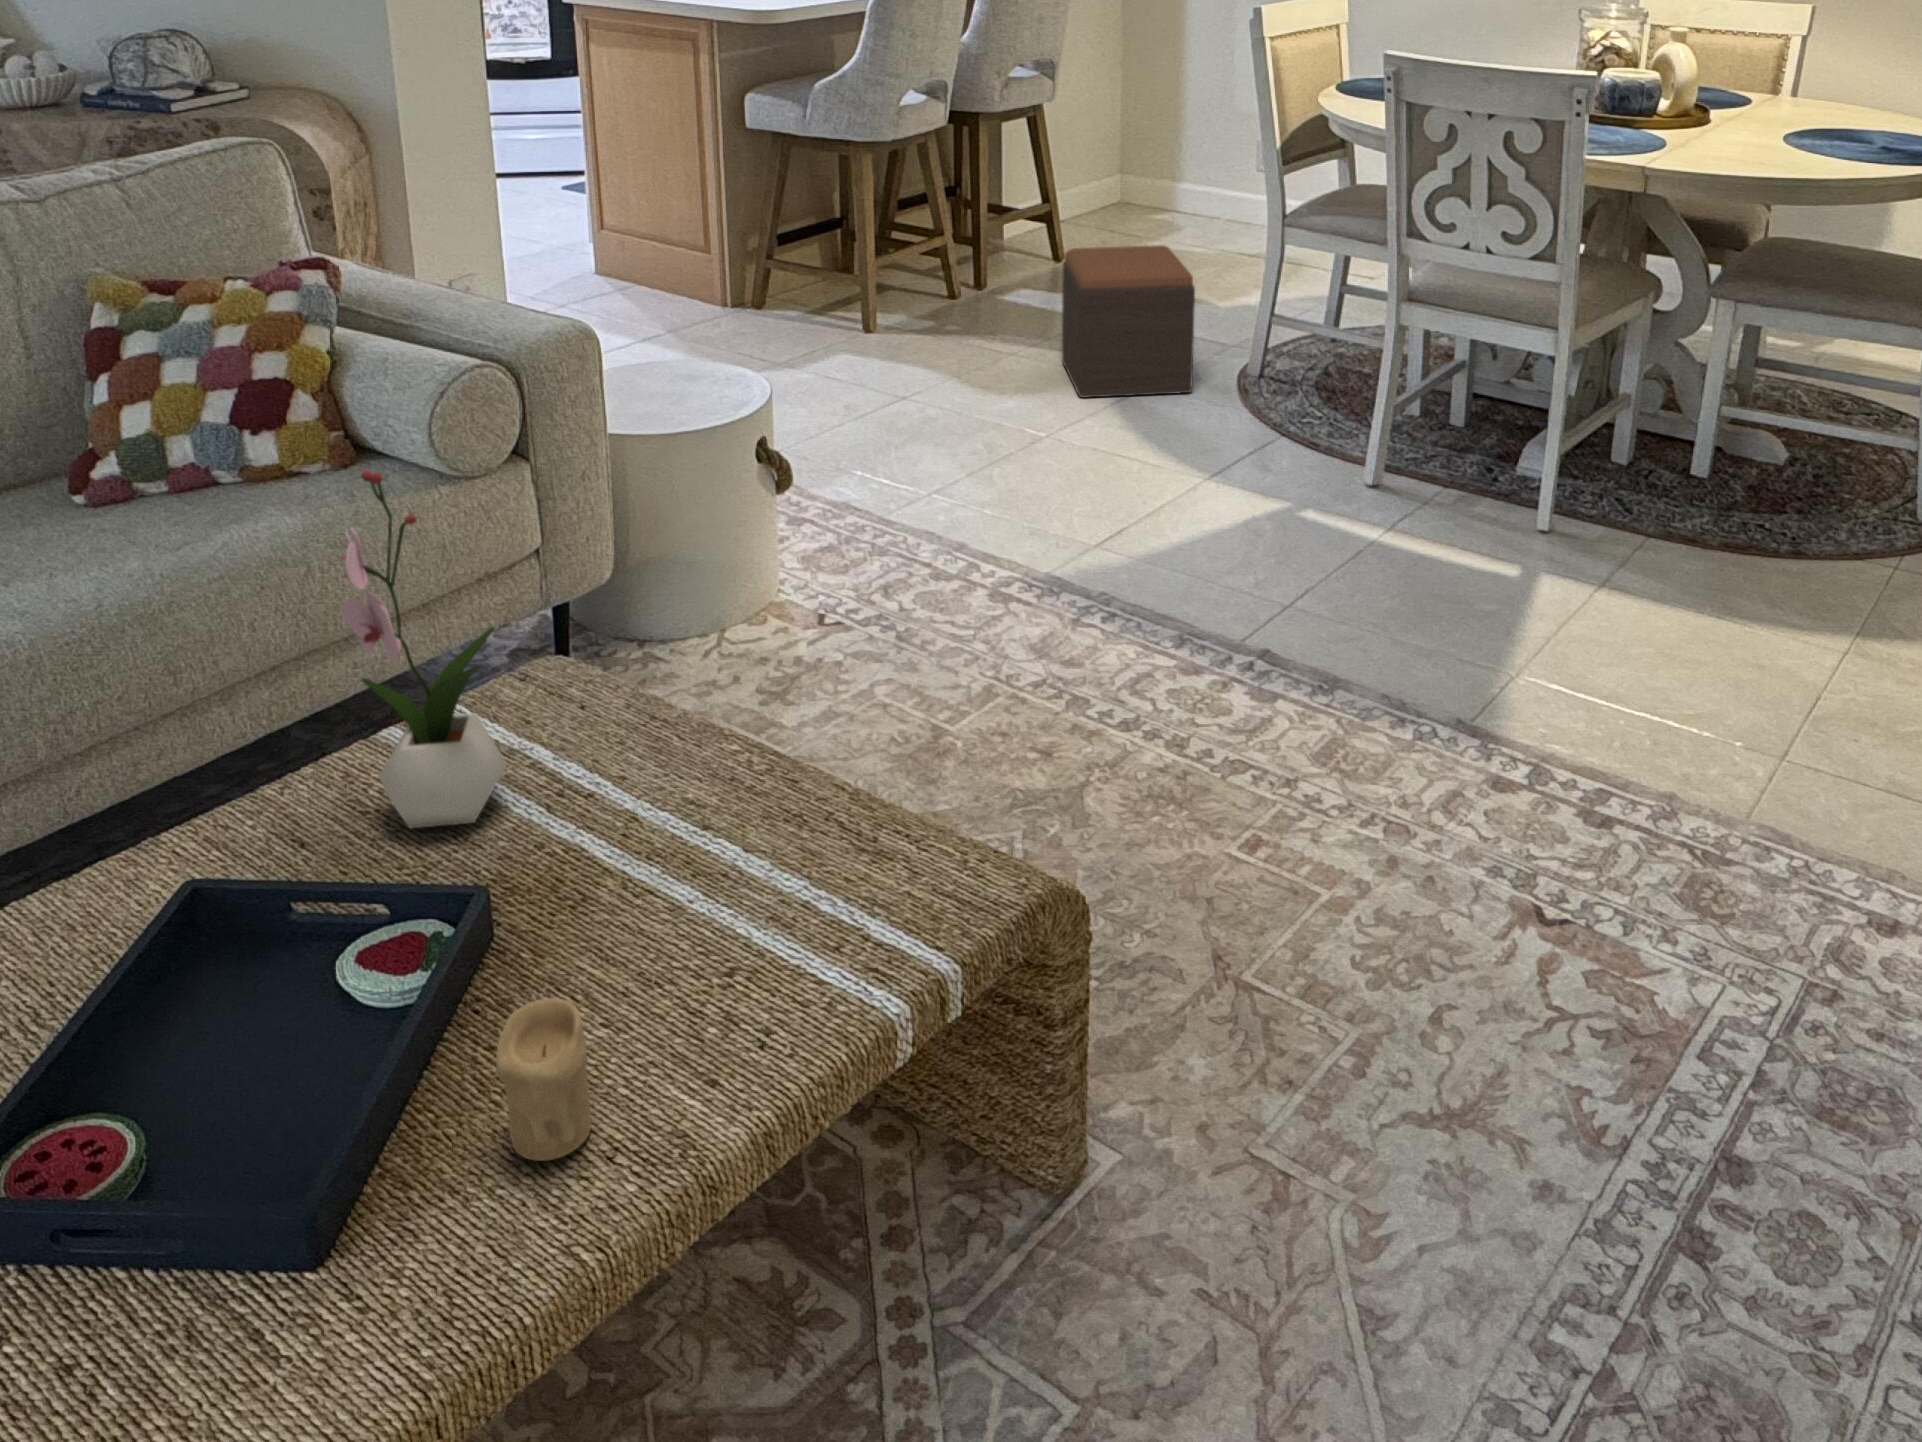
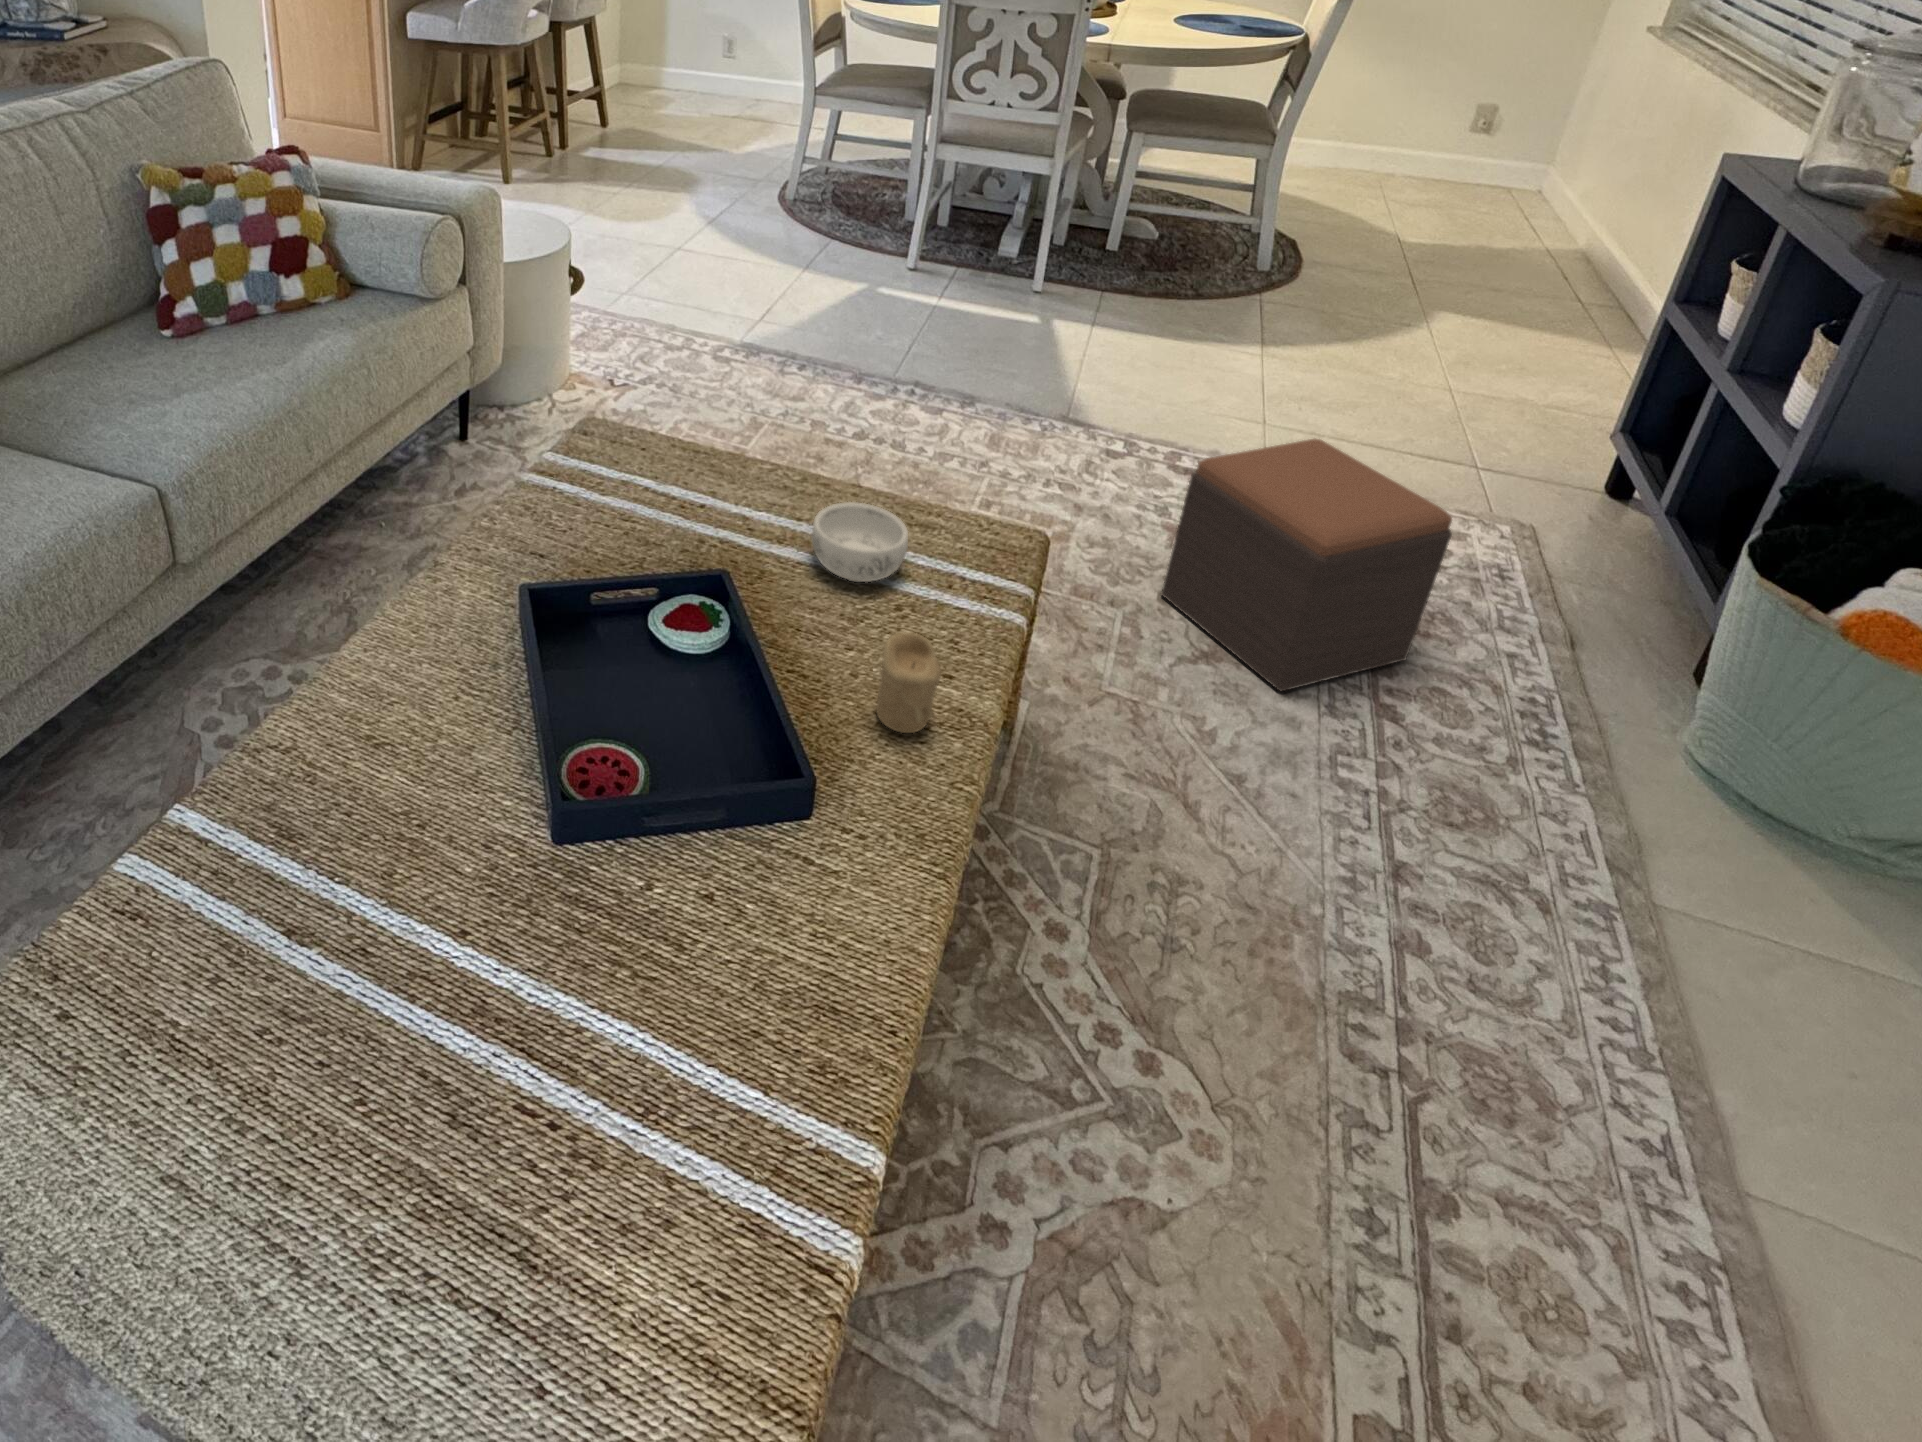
footstool: present [1062,245,1195,398] -> present [1162,439,1452,691]
flower arrangement: present [341,470,506,828] -> none [577,297,689,539]
decorative bowl: none [629,801,783,925] -> present [812,502,908,582]

